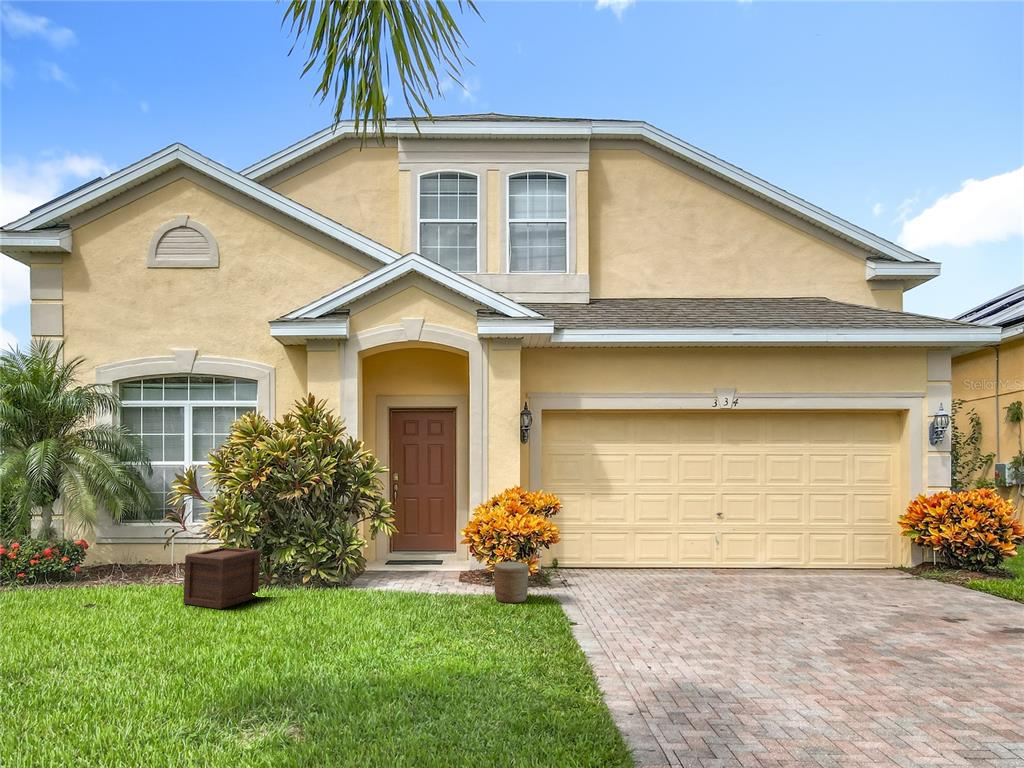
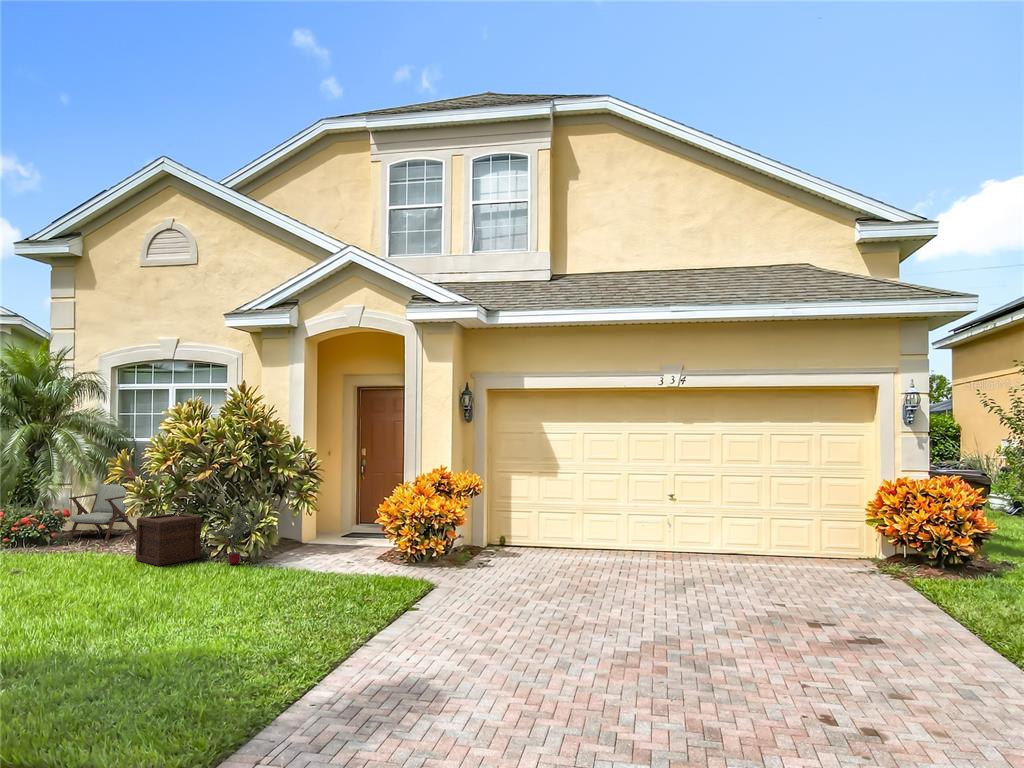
lounge chair: none [64,515,144,583] -> present [69,484,136,541]
potted tree: none [279,536,335,604] -> present [210,506,260,565]
woven basket: present [494,562,529,603] -> none [398,535,432,574]

